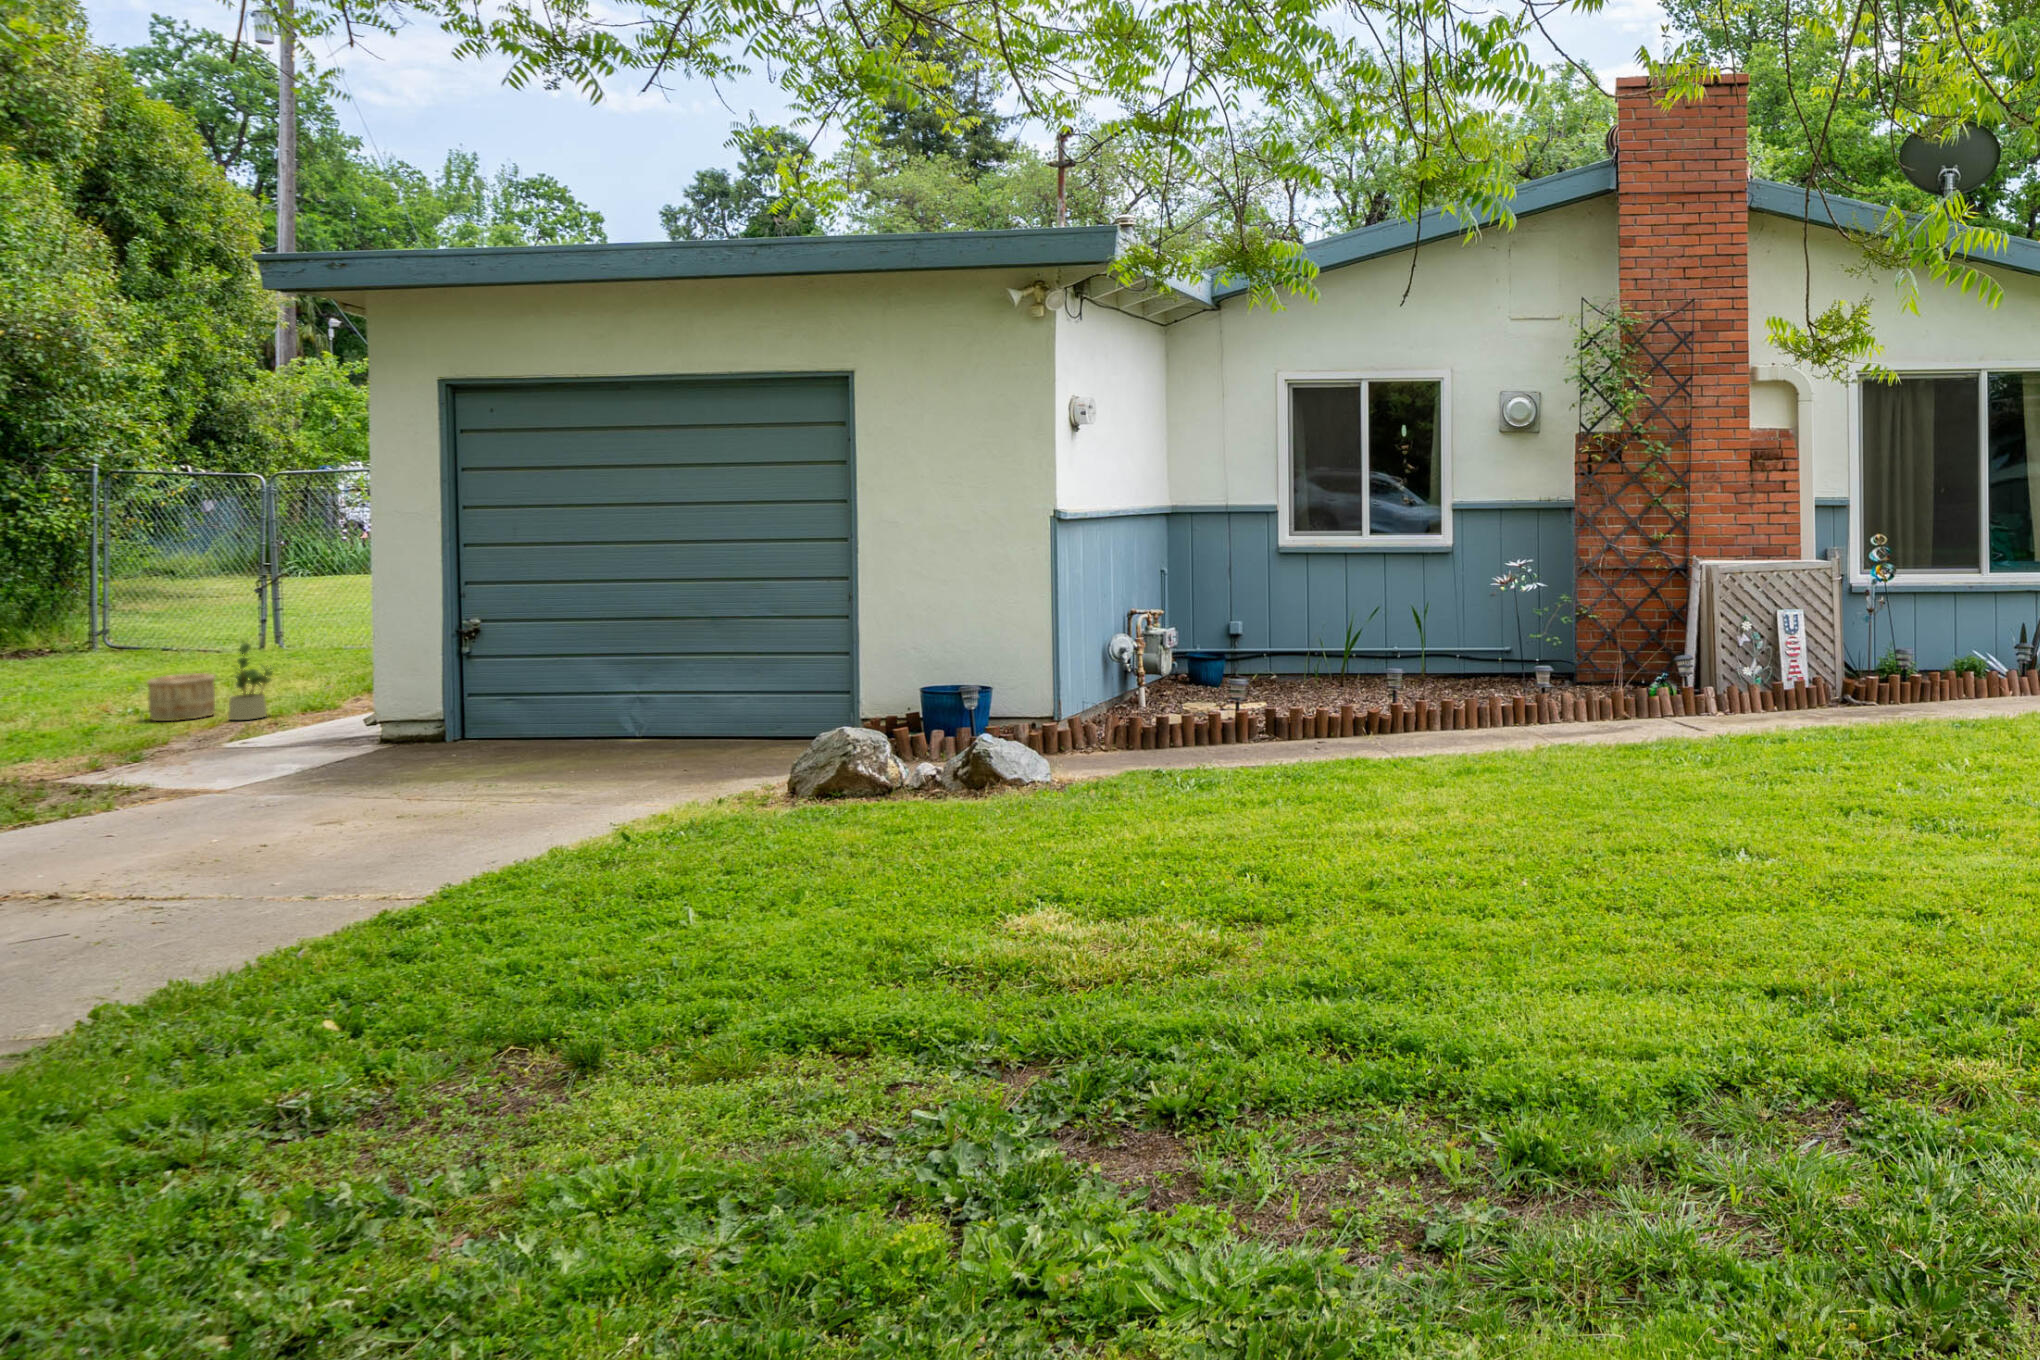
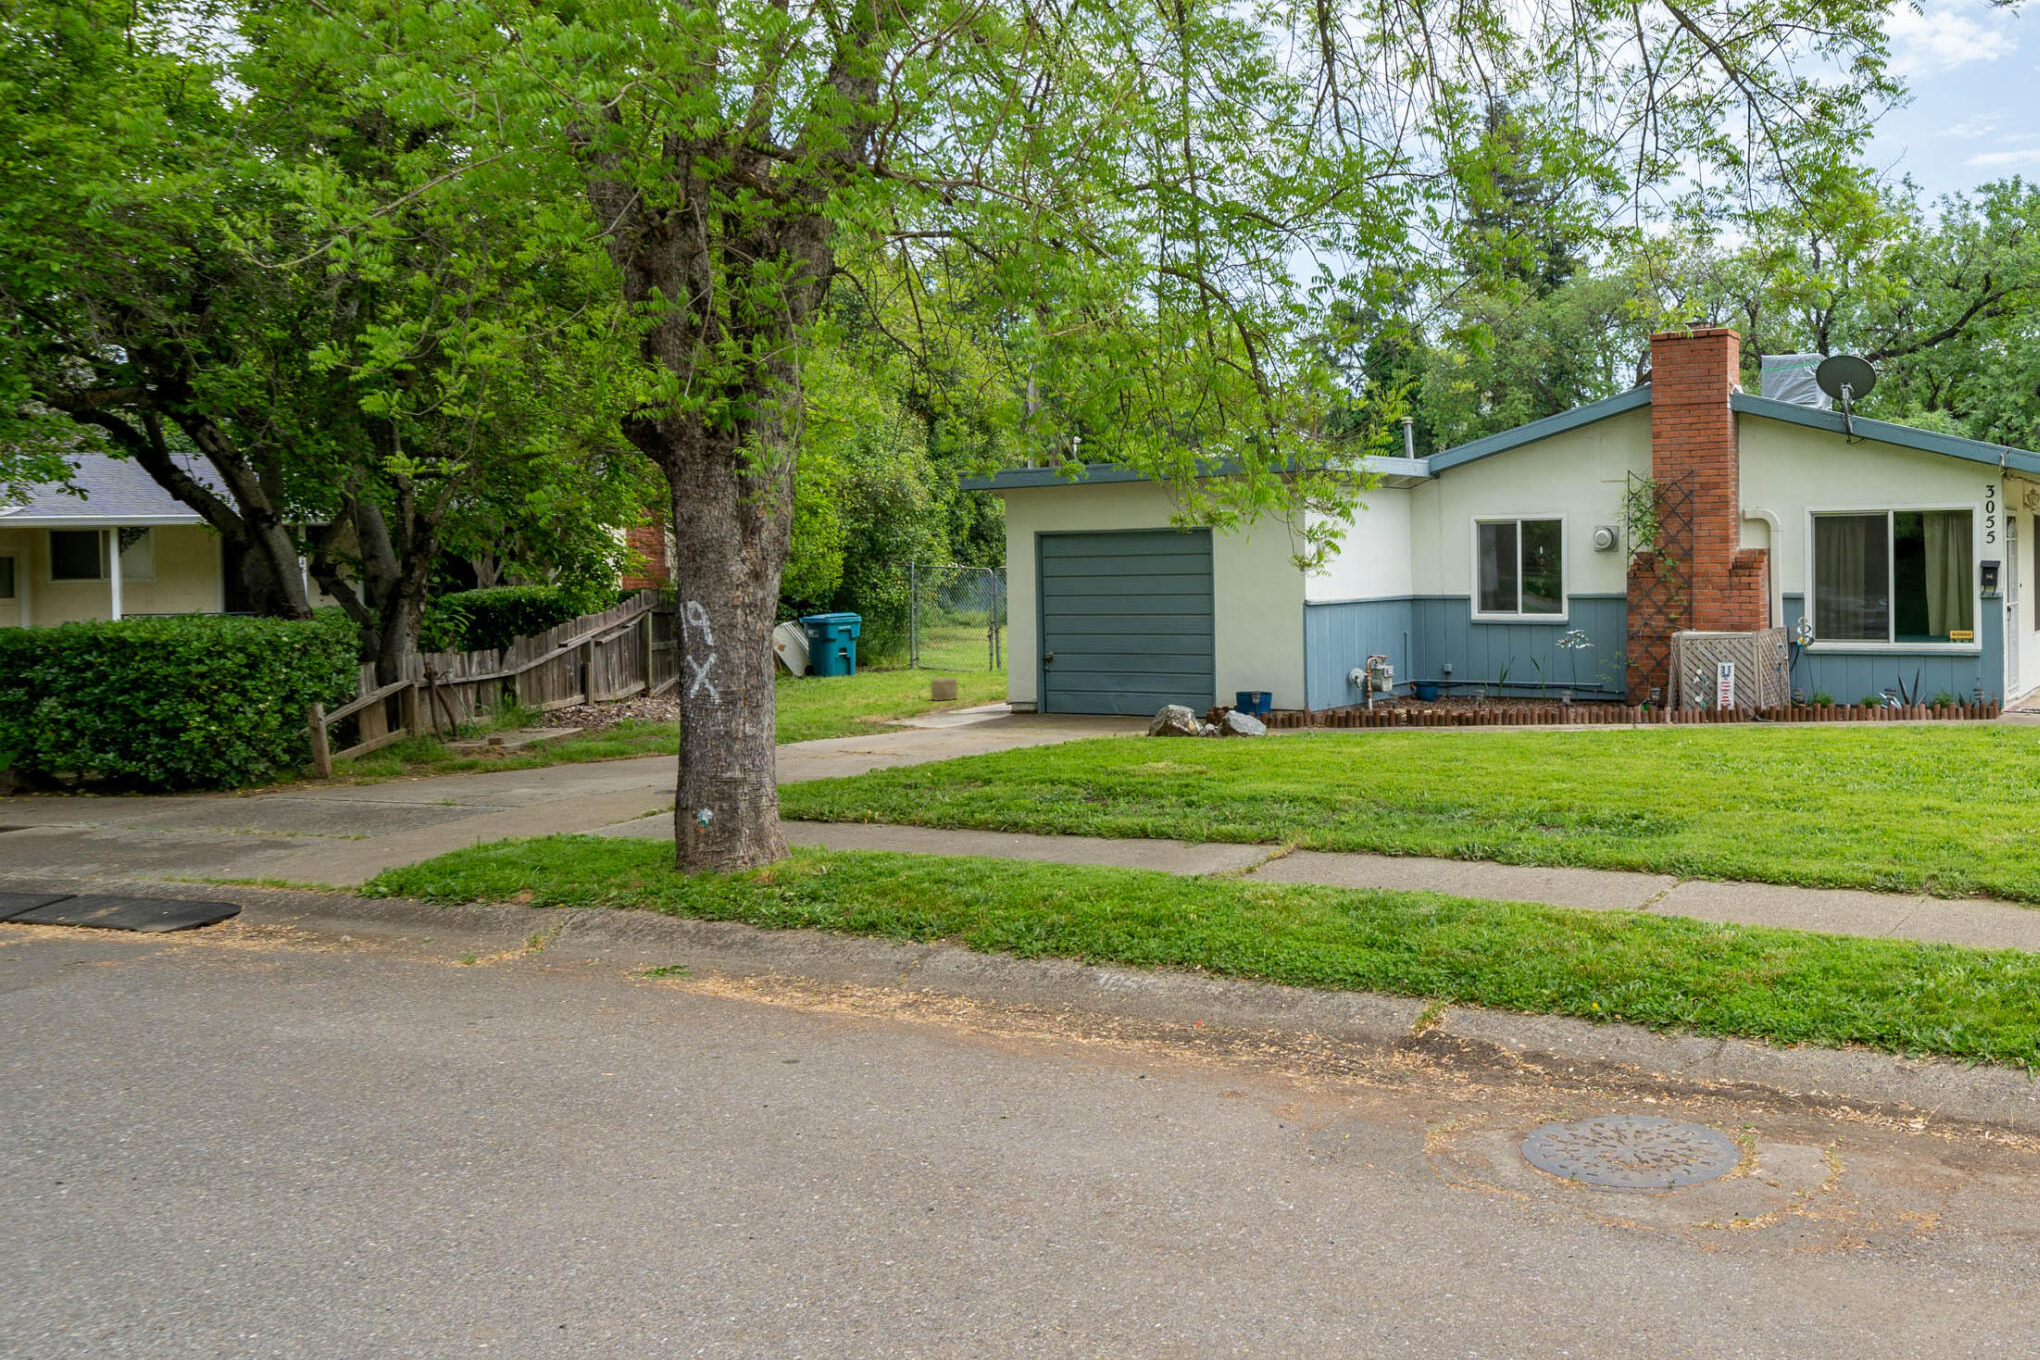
potted plant: present [228,643,272,720] -> none [963,662,984,701]

